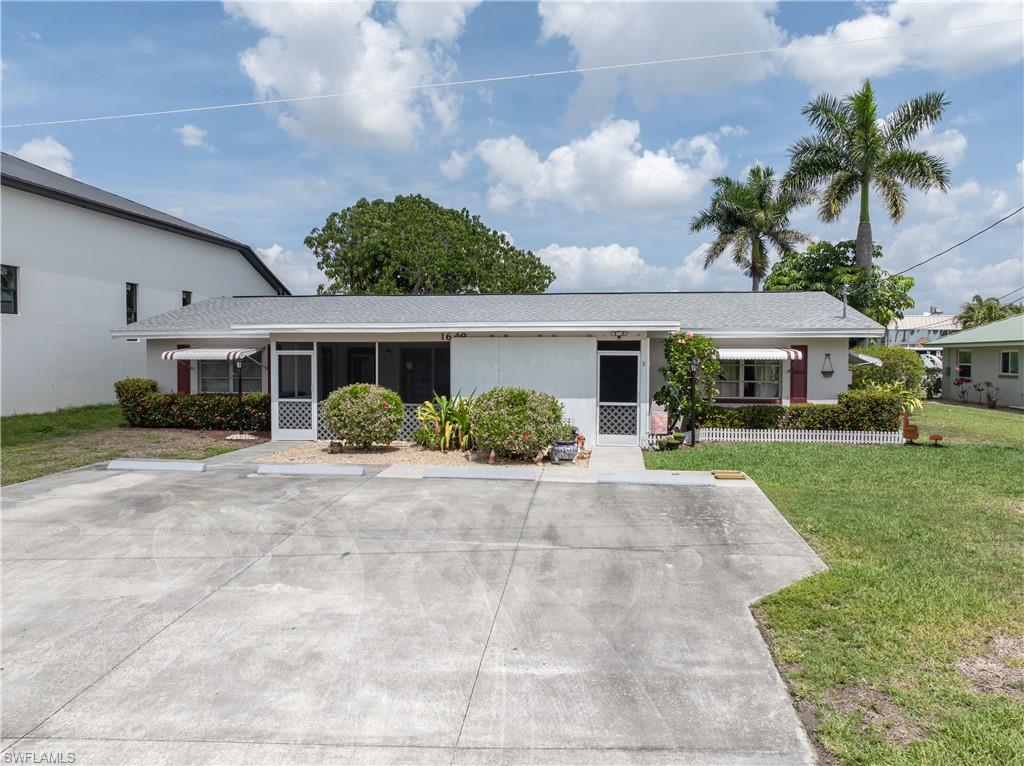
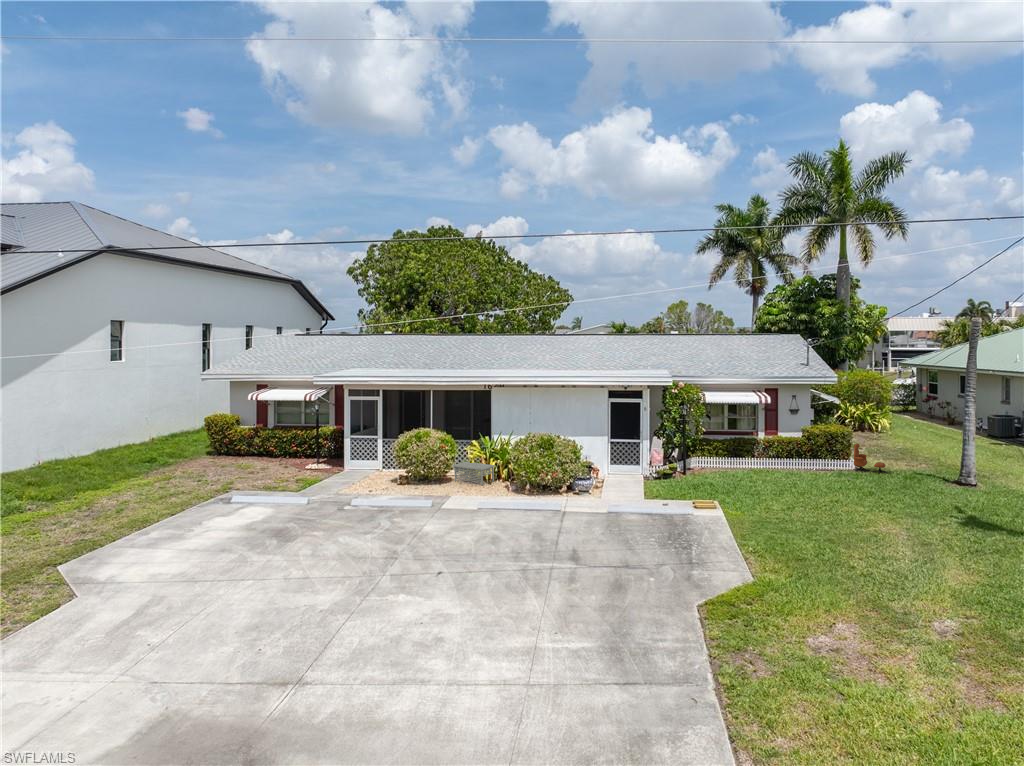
storage bench: none [400,427,453,455] -> present [453,462,494,485]

